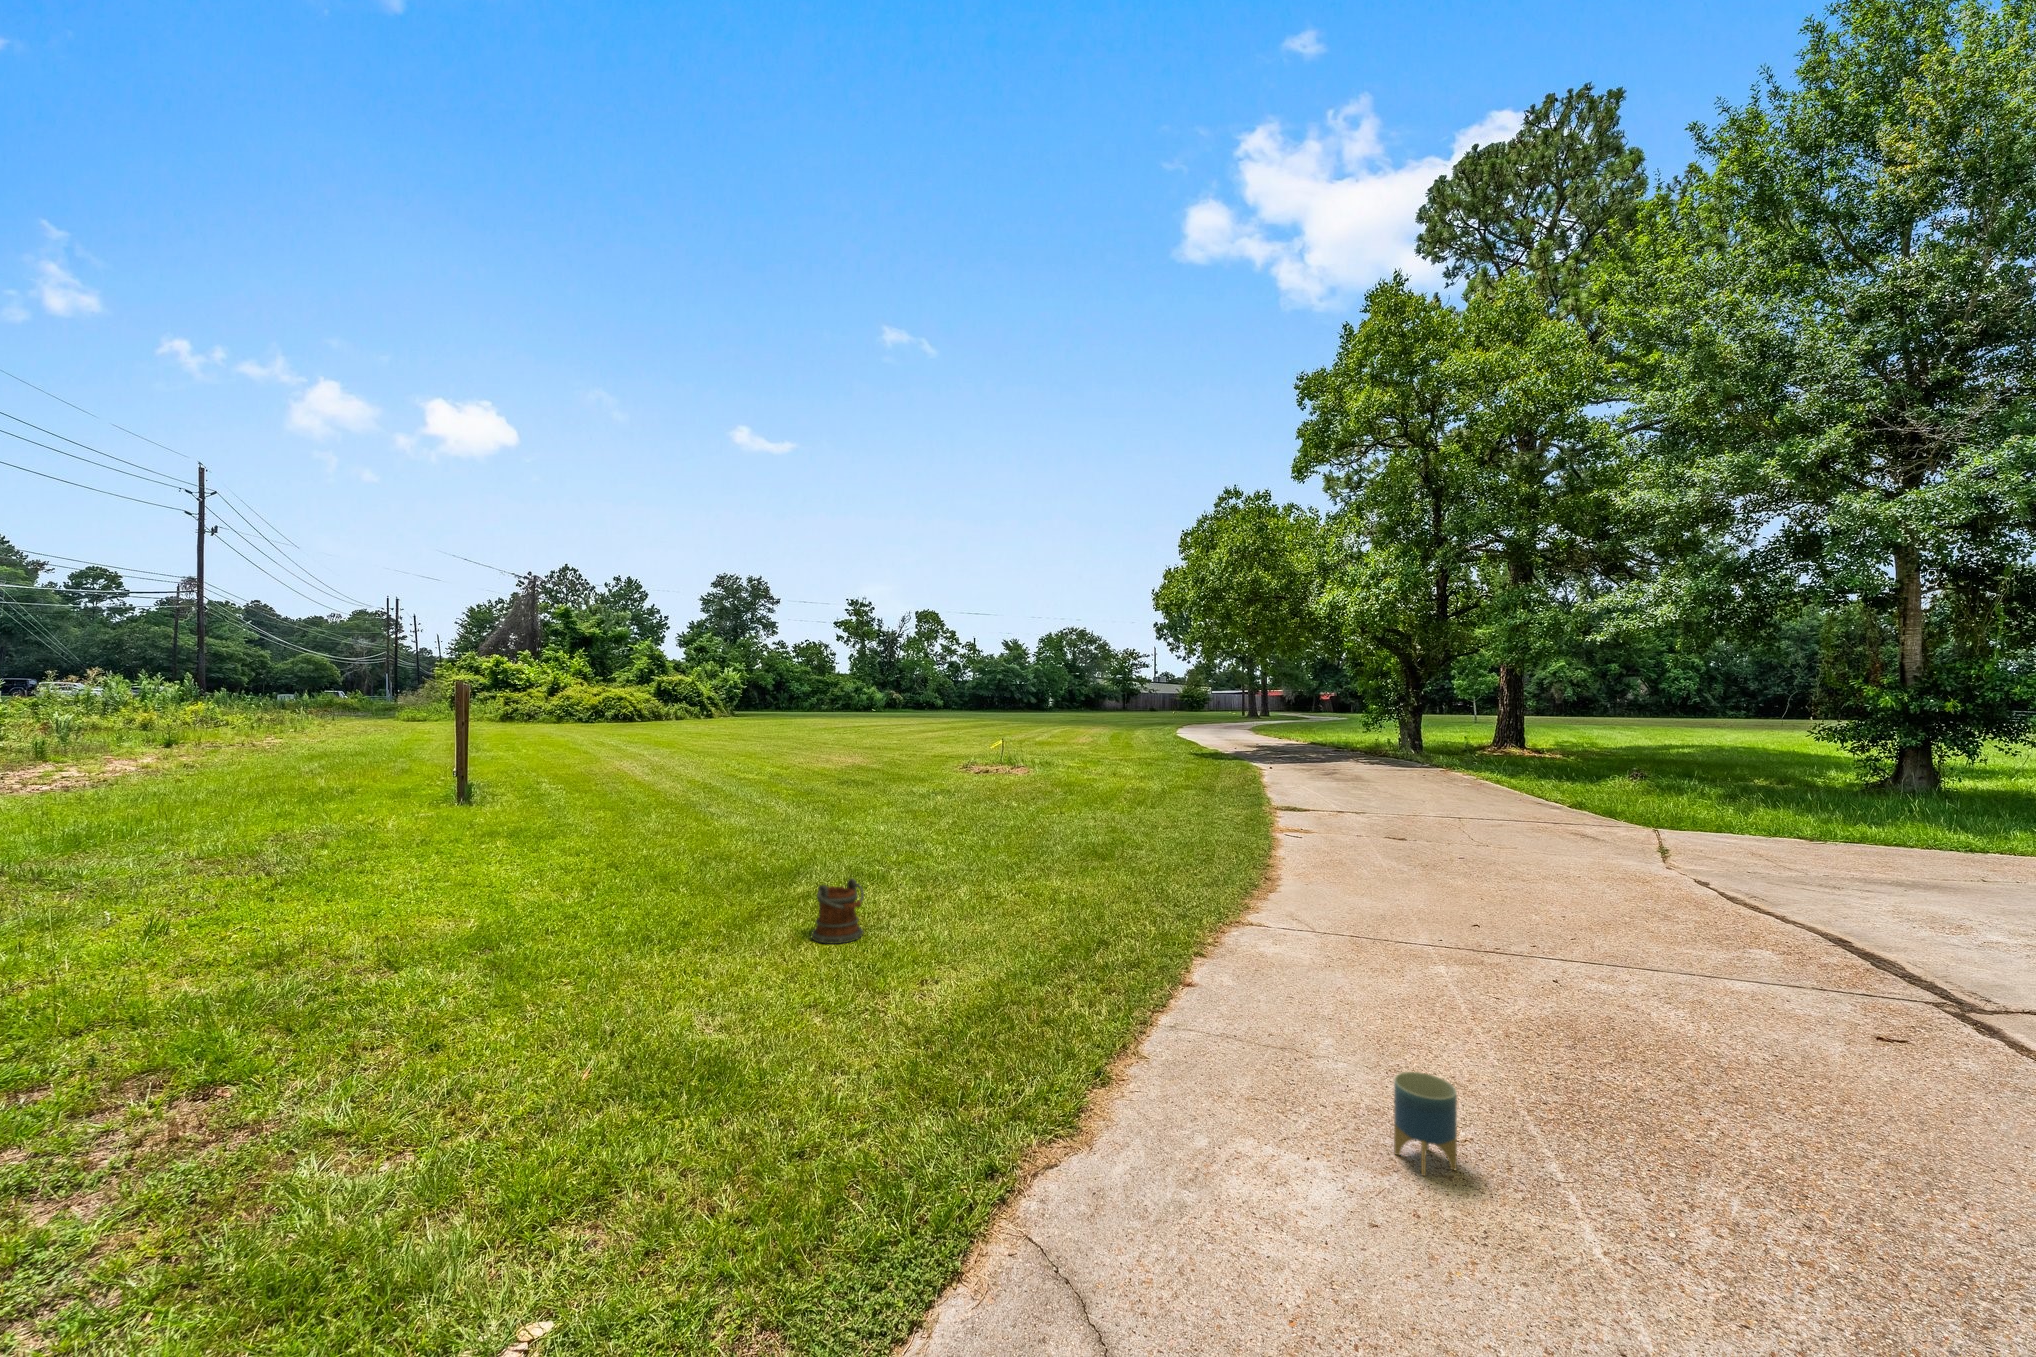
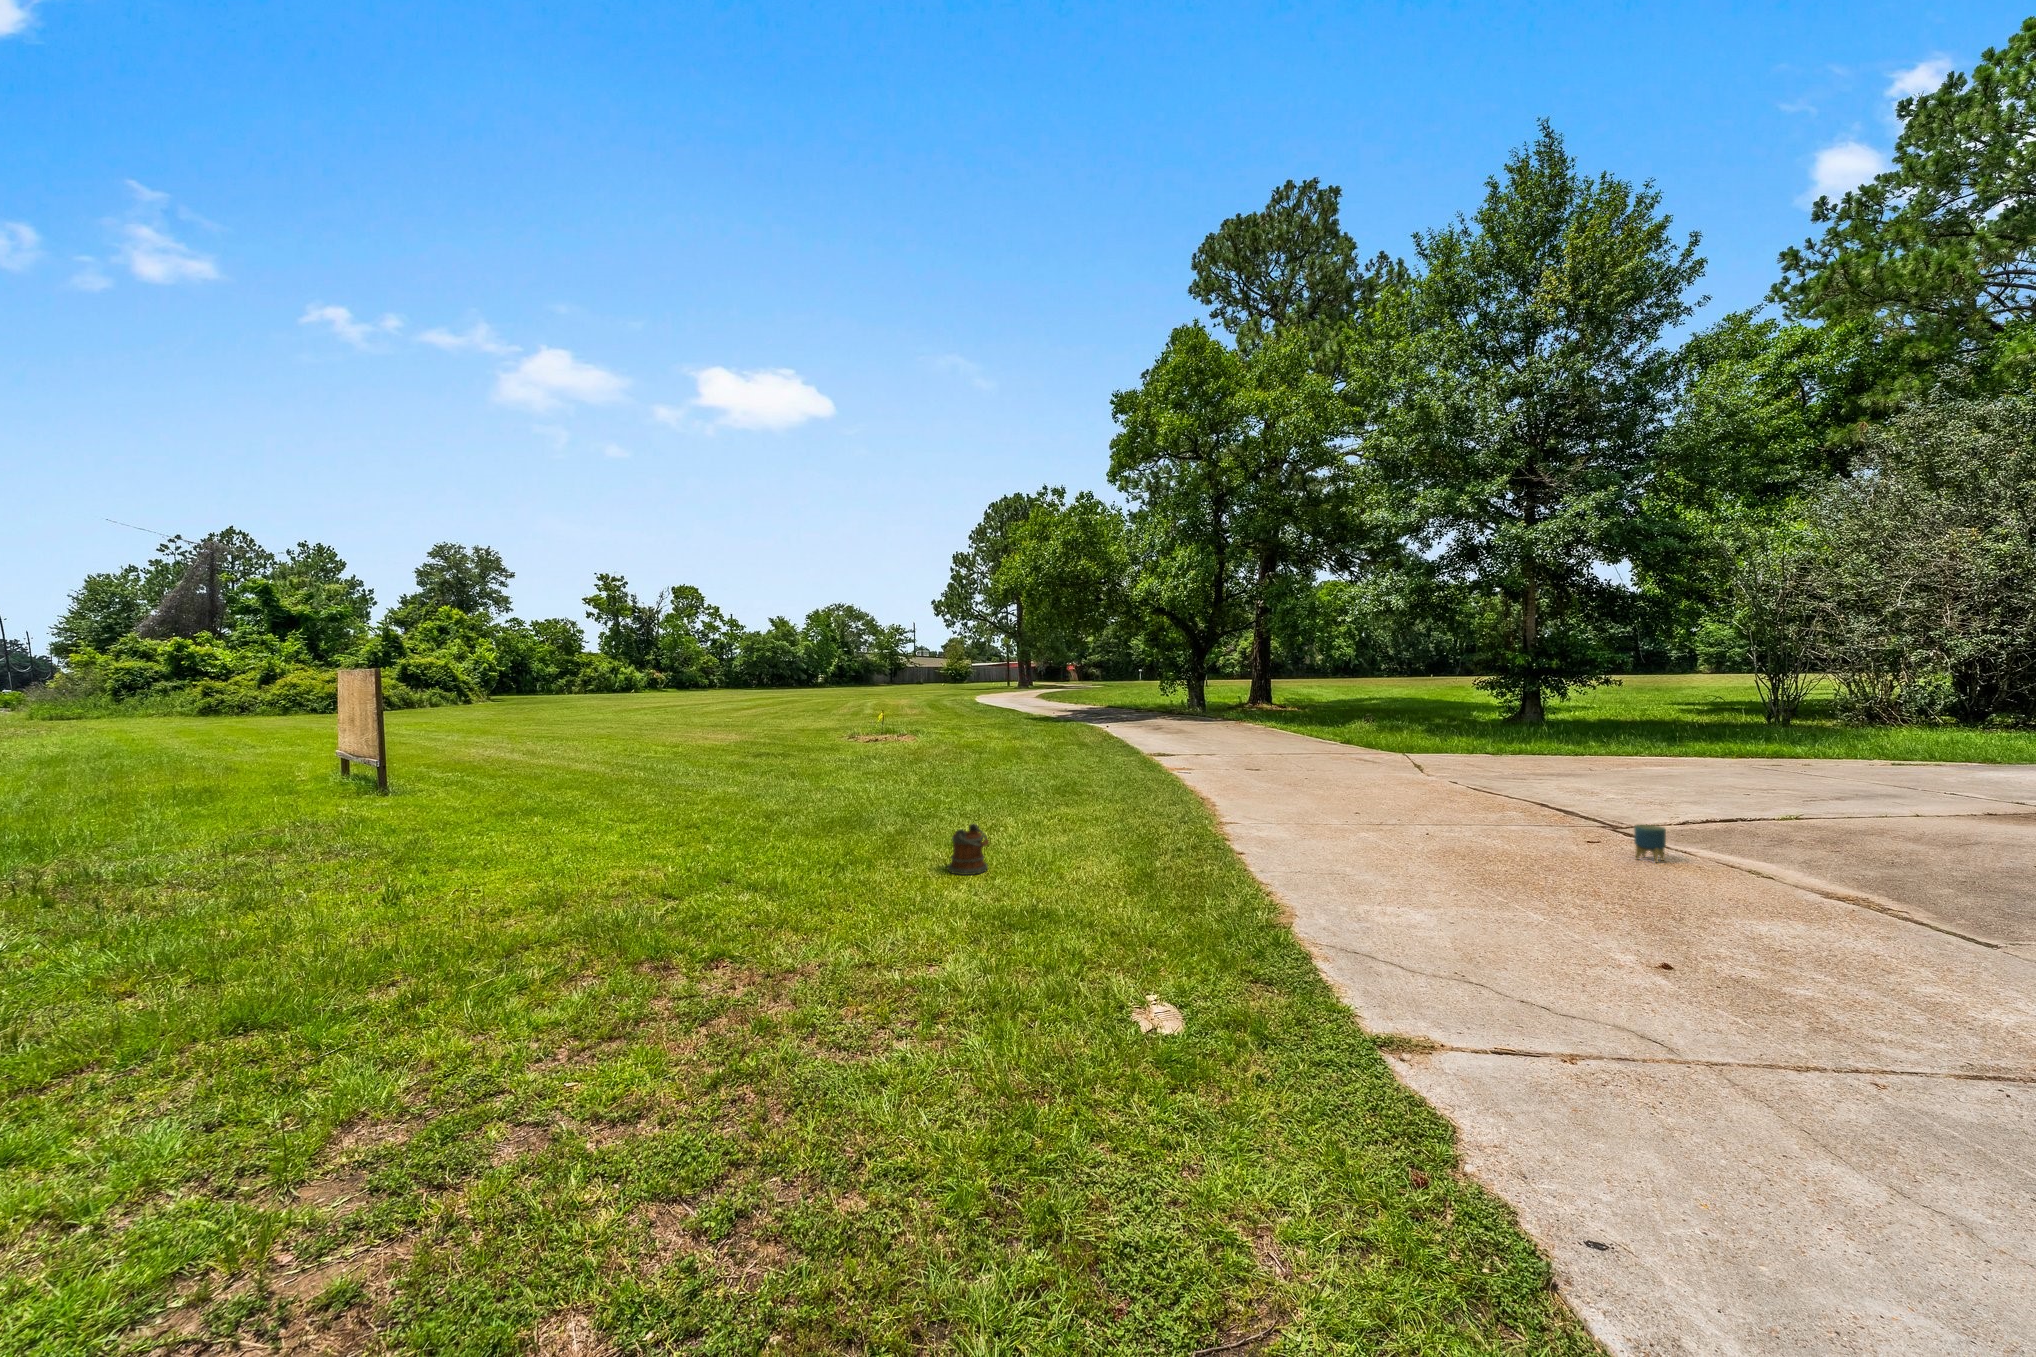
planter: present [1394,1072,1457,1176] -> present [1634,824,1666,863]

